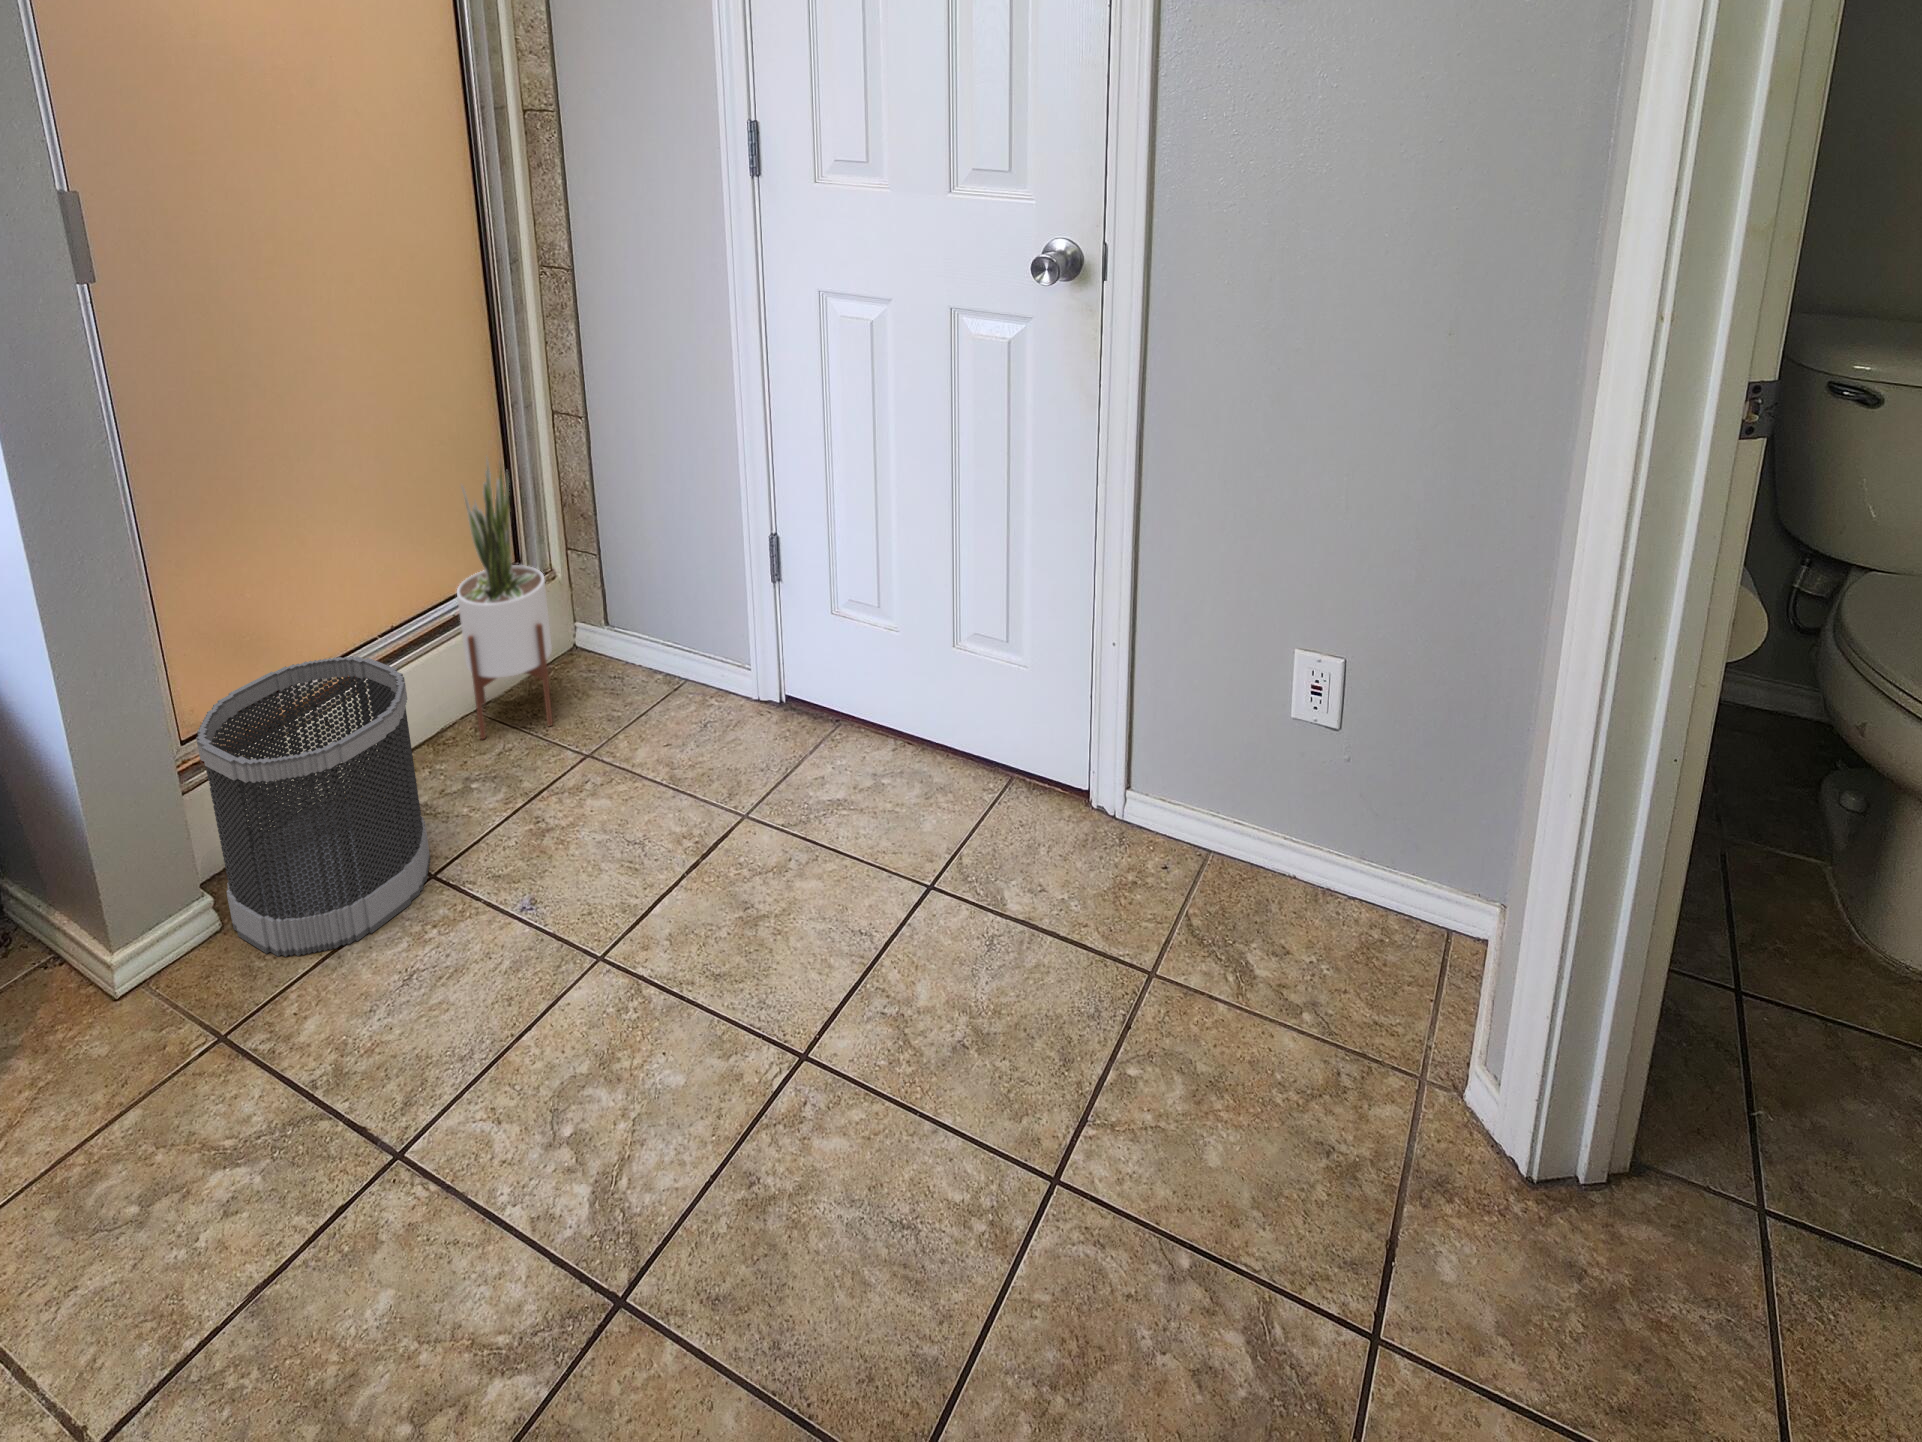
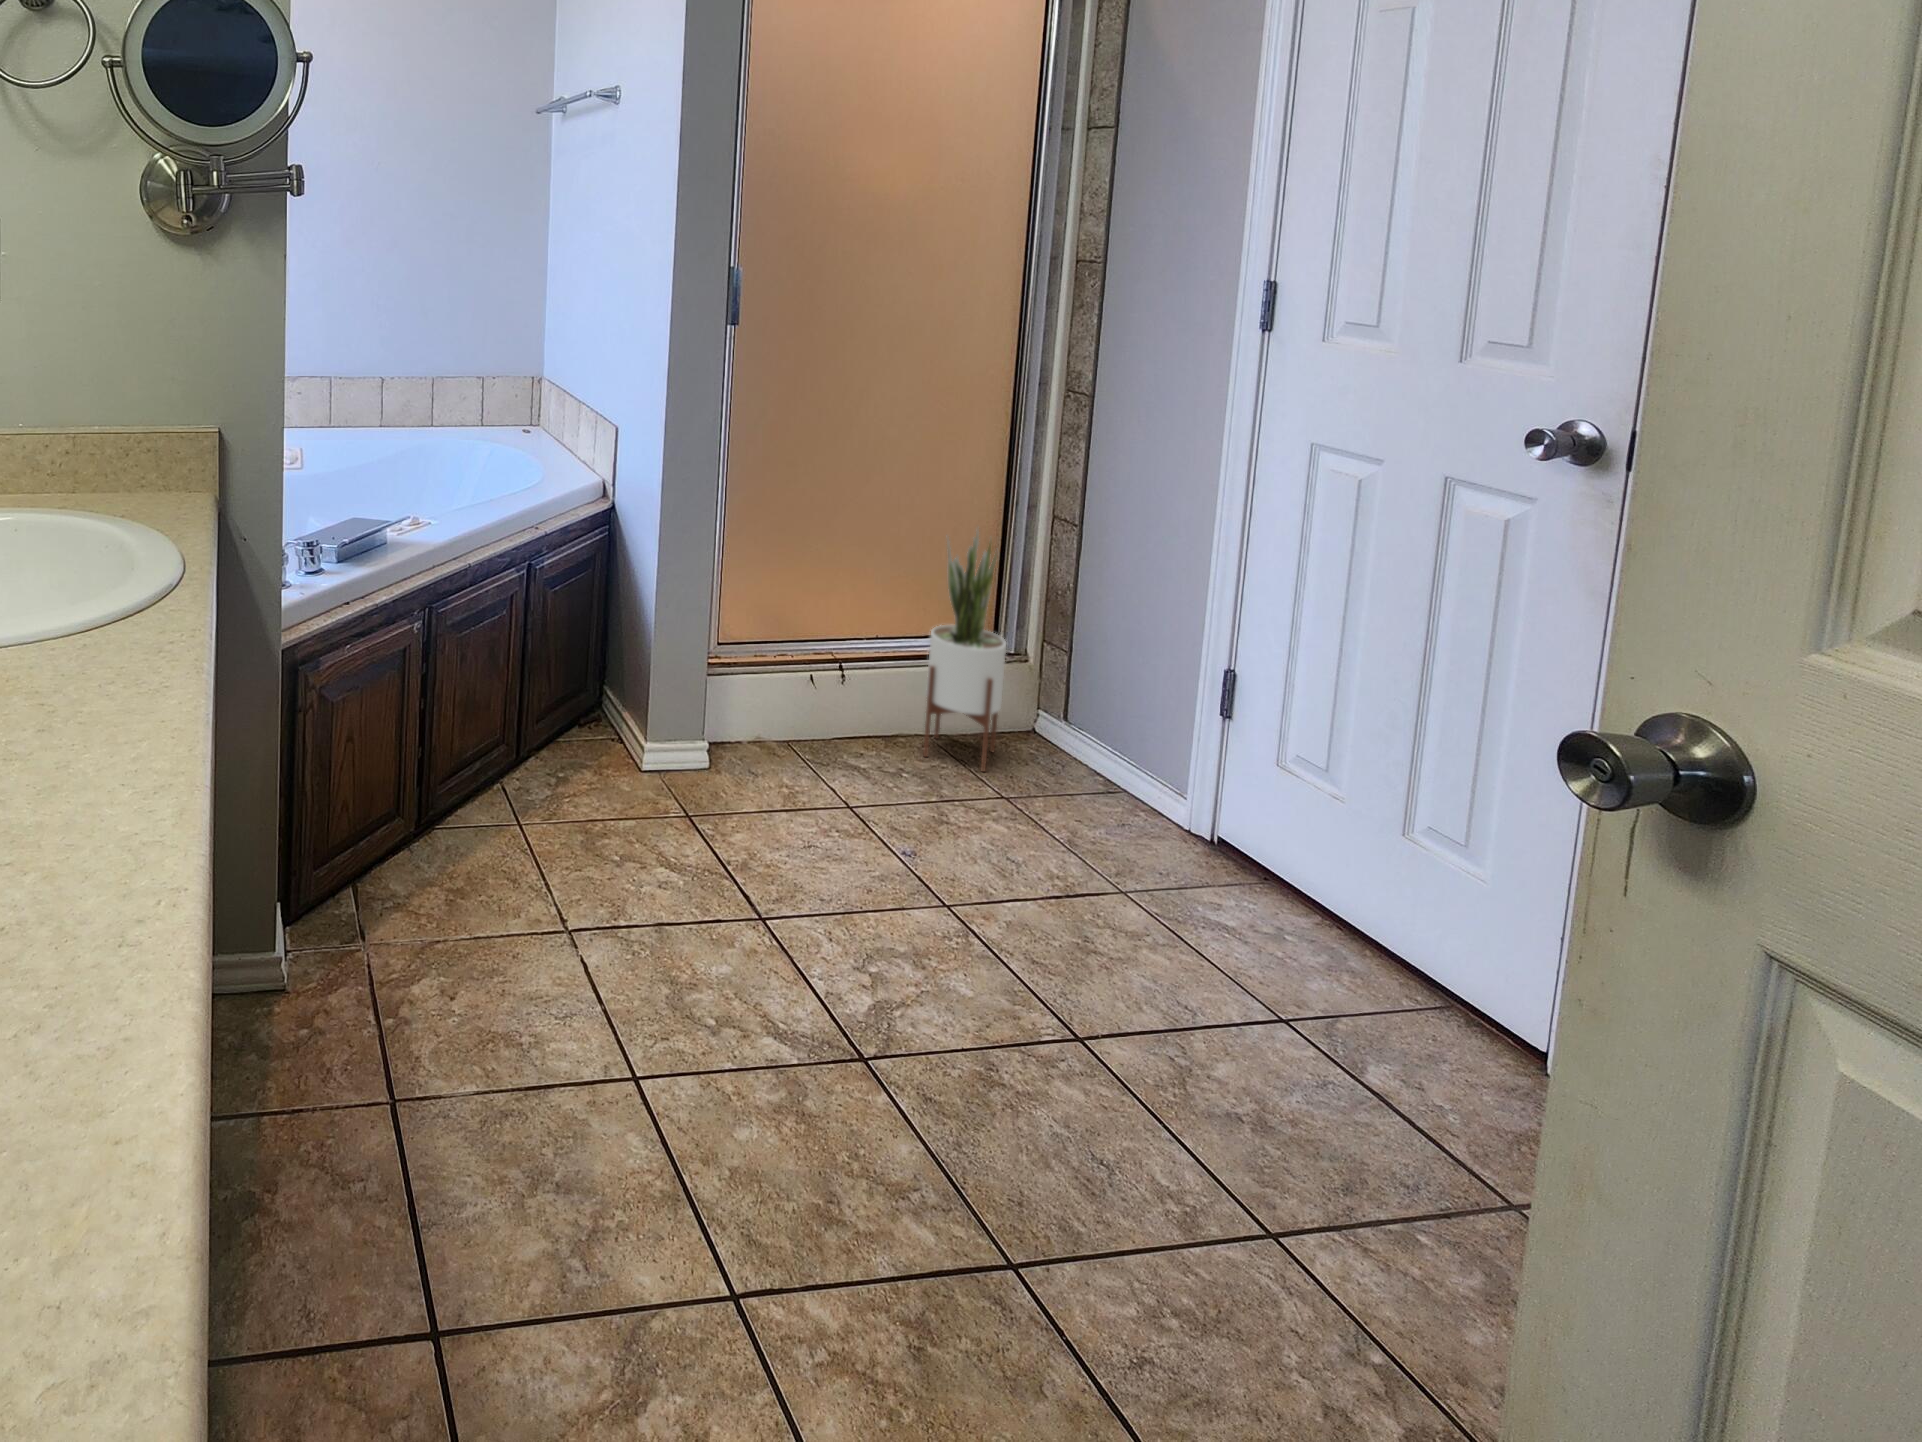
wastebasket: present [196,656,430,957] -> none [716,618,864,816]

